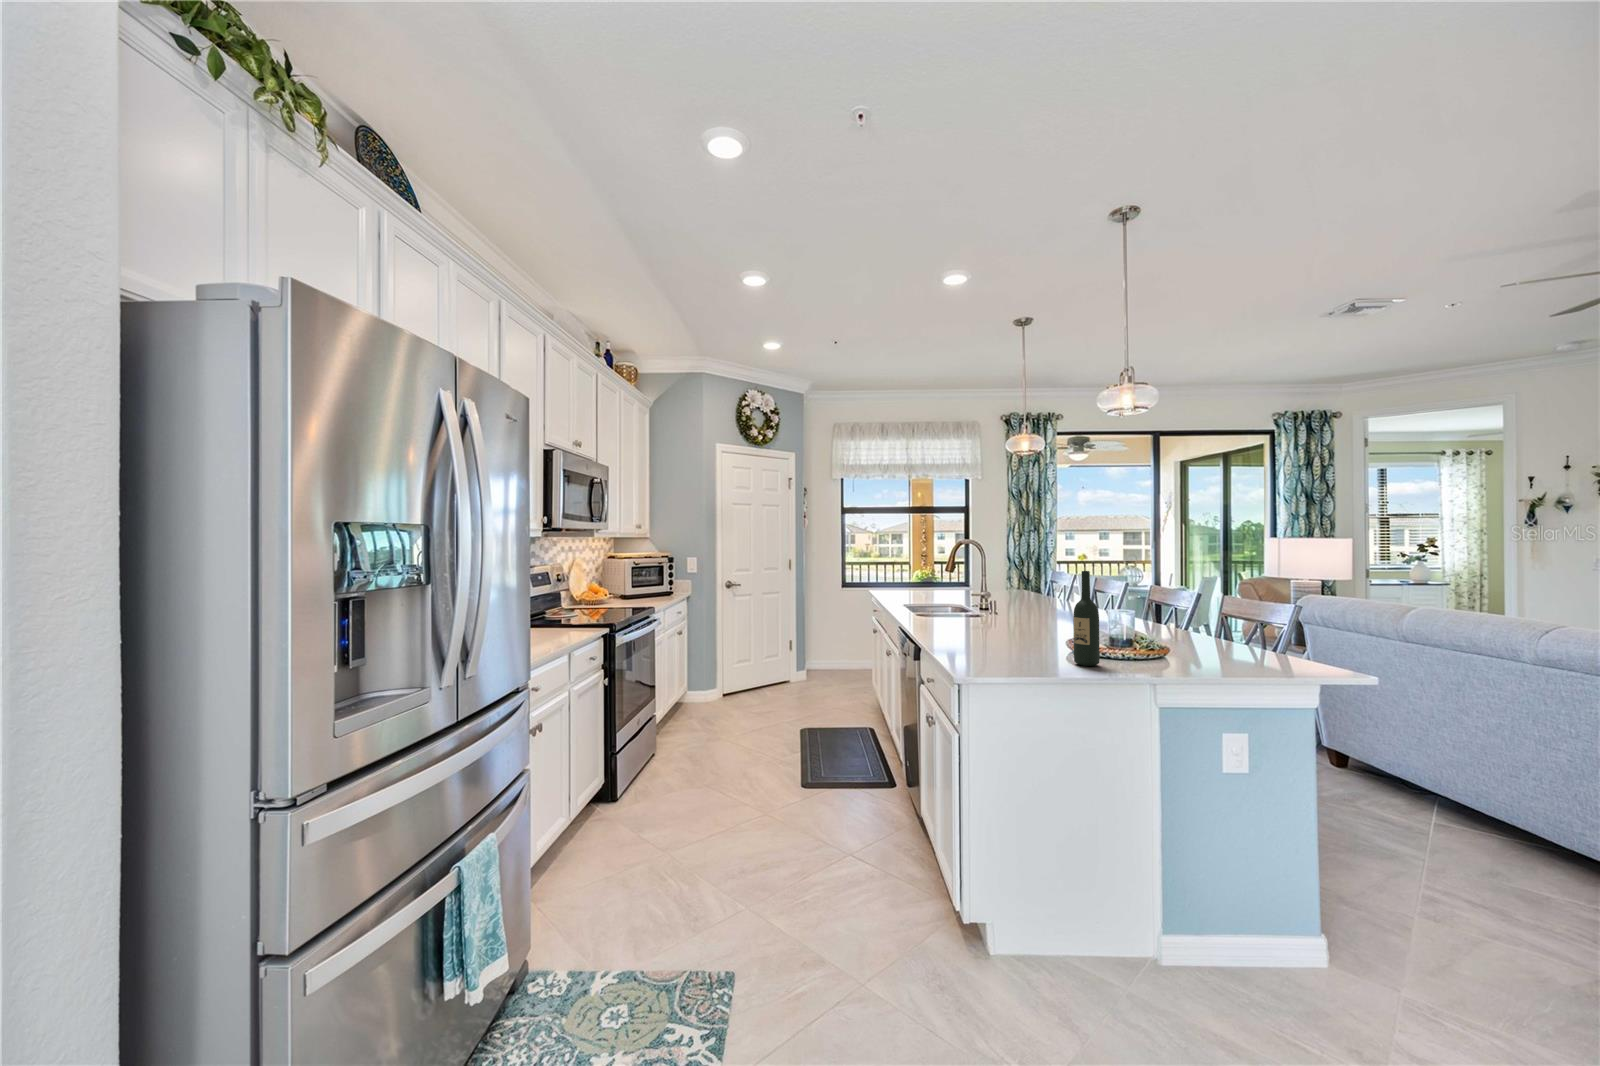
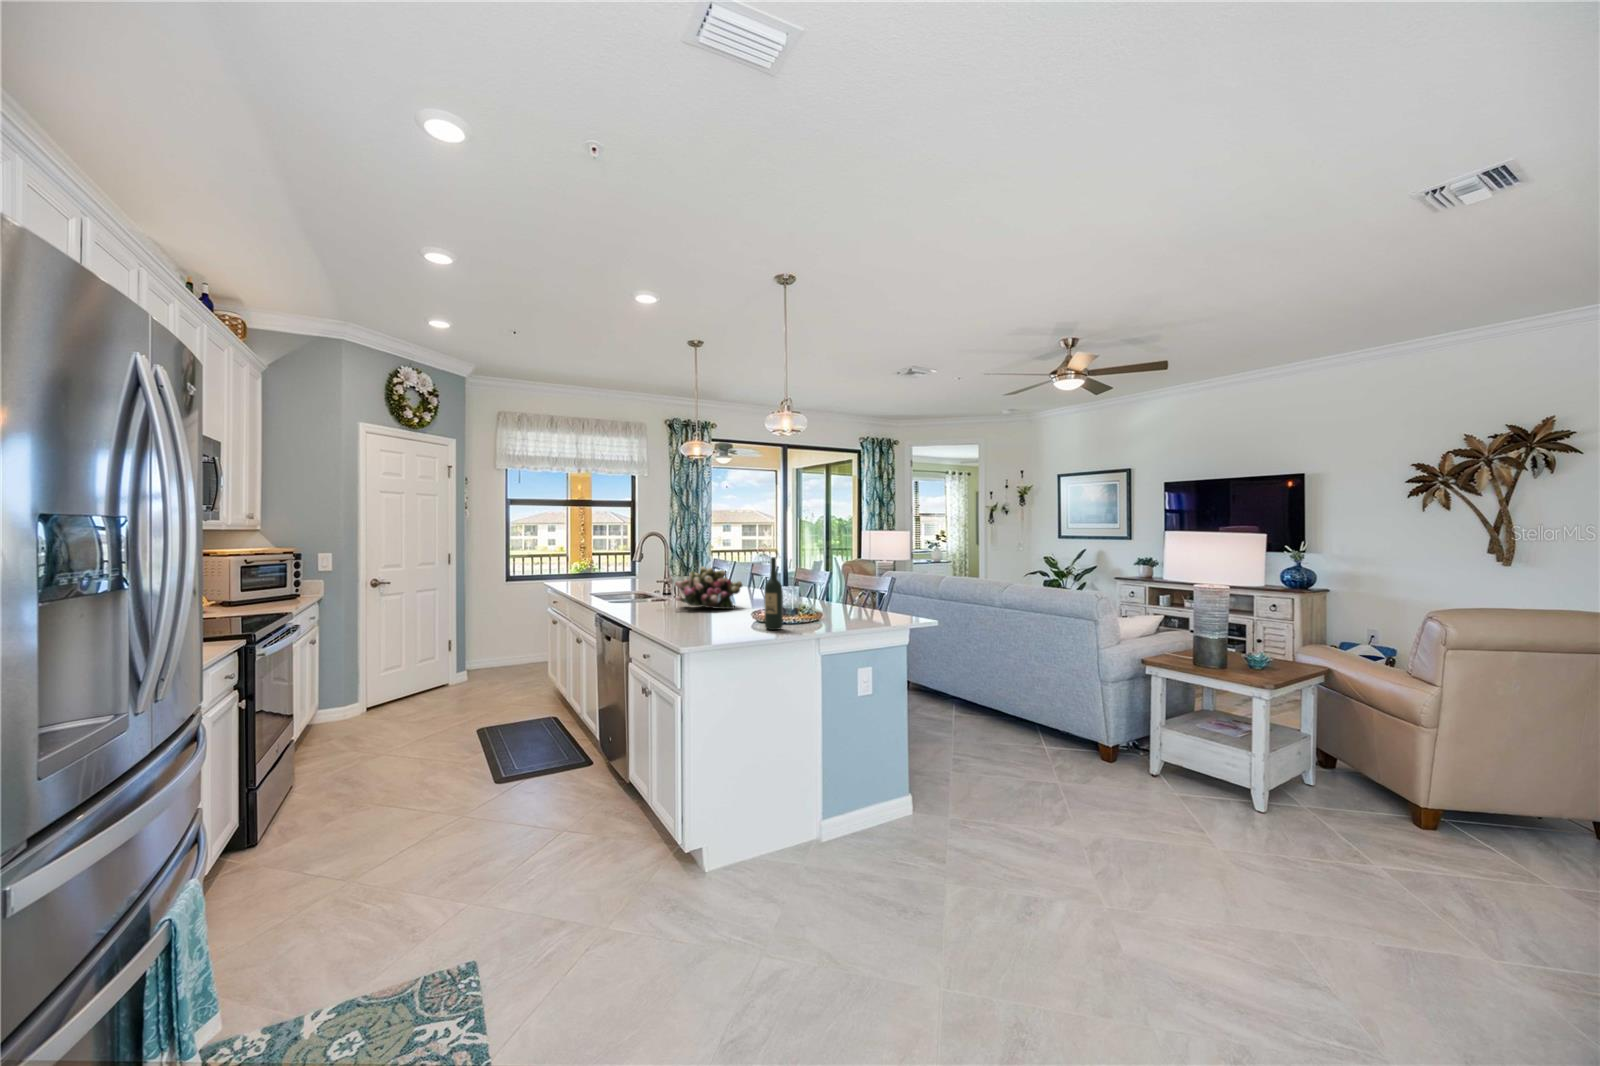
flower arrangement: none [977,580,1064,634] -> present [675,567,742,609]

